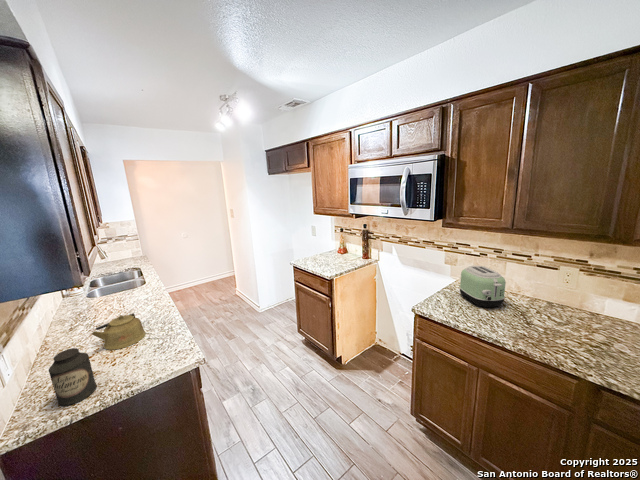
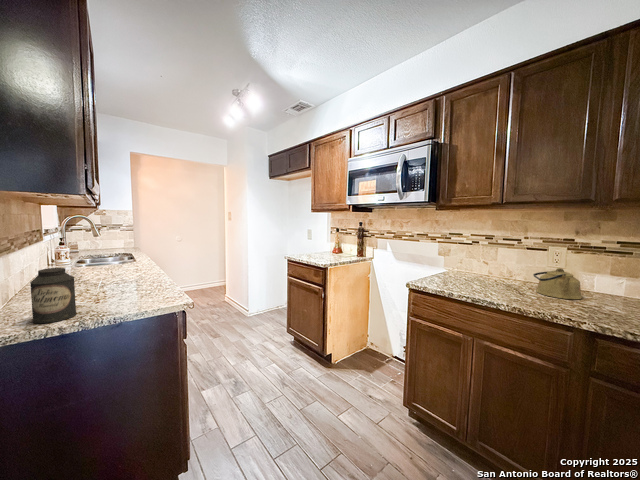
toaster: present [459,266,506,307] -> none [453,249,498,284]
kettle: present [91,313,146,350] -> present [533,268,582,299]

